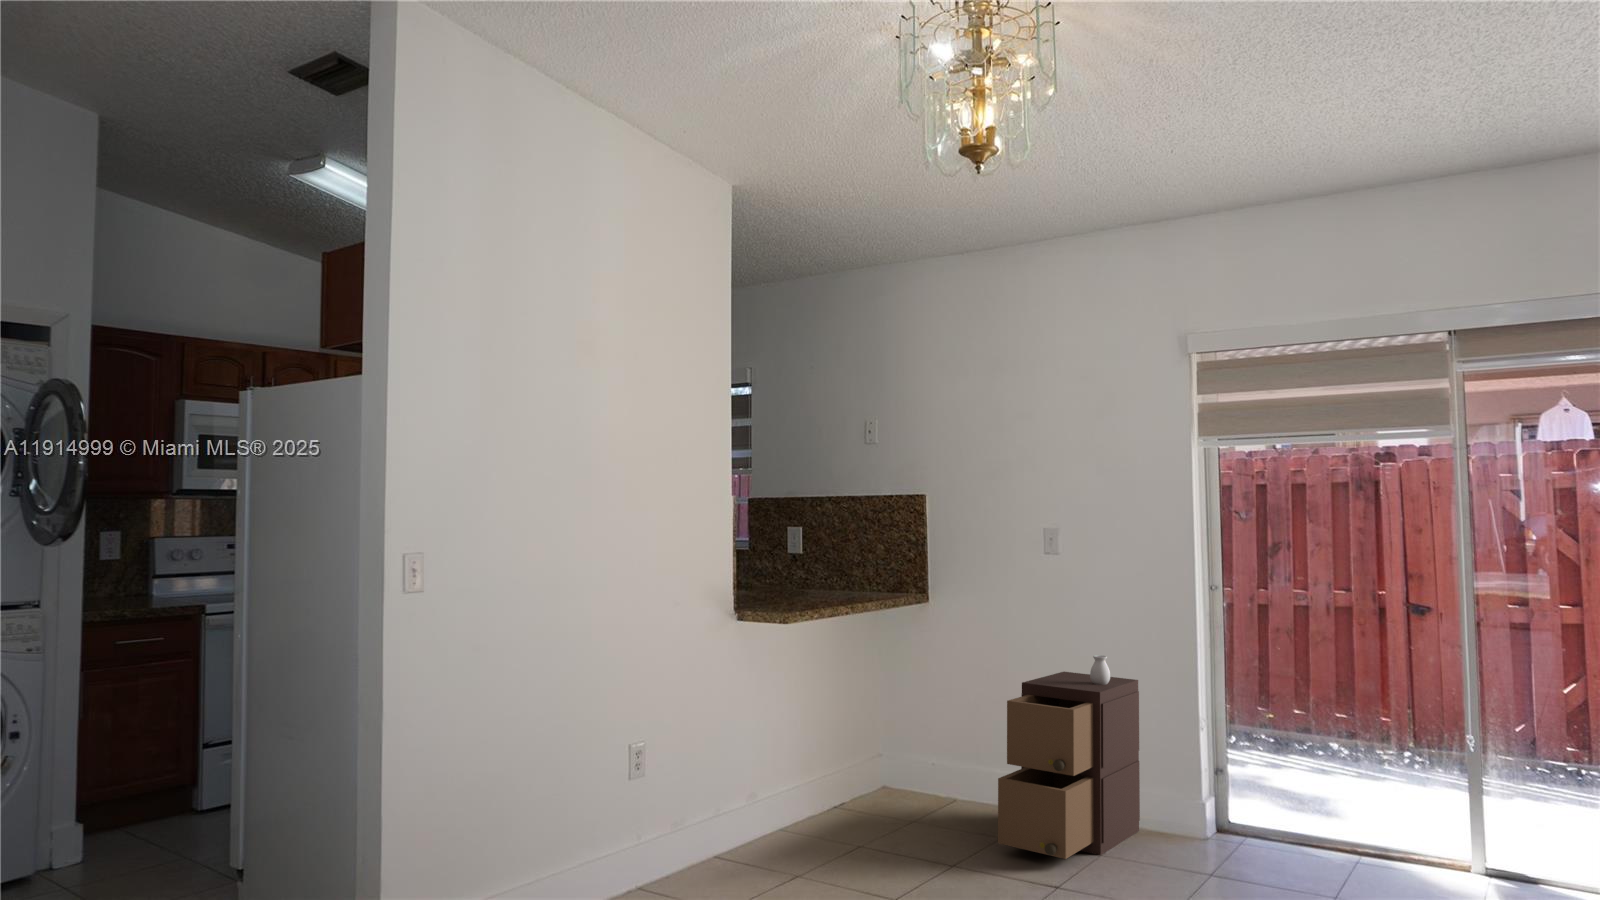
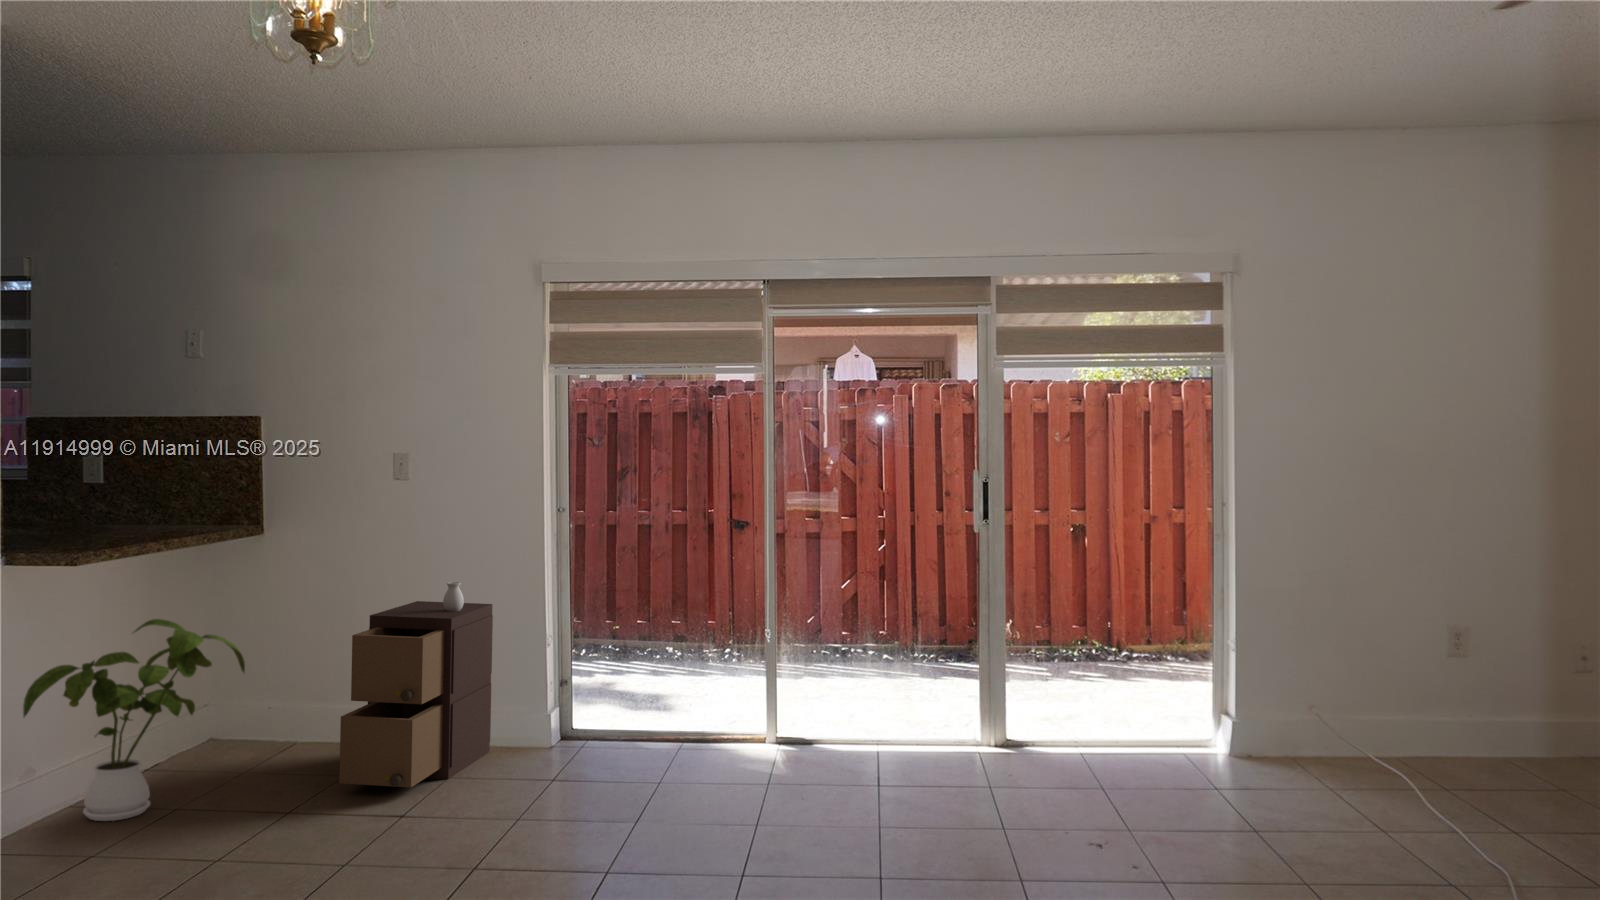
house plant: none [749,672,916,847] -> present [23,619,245,821]

